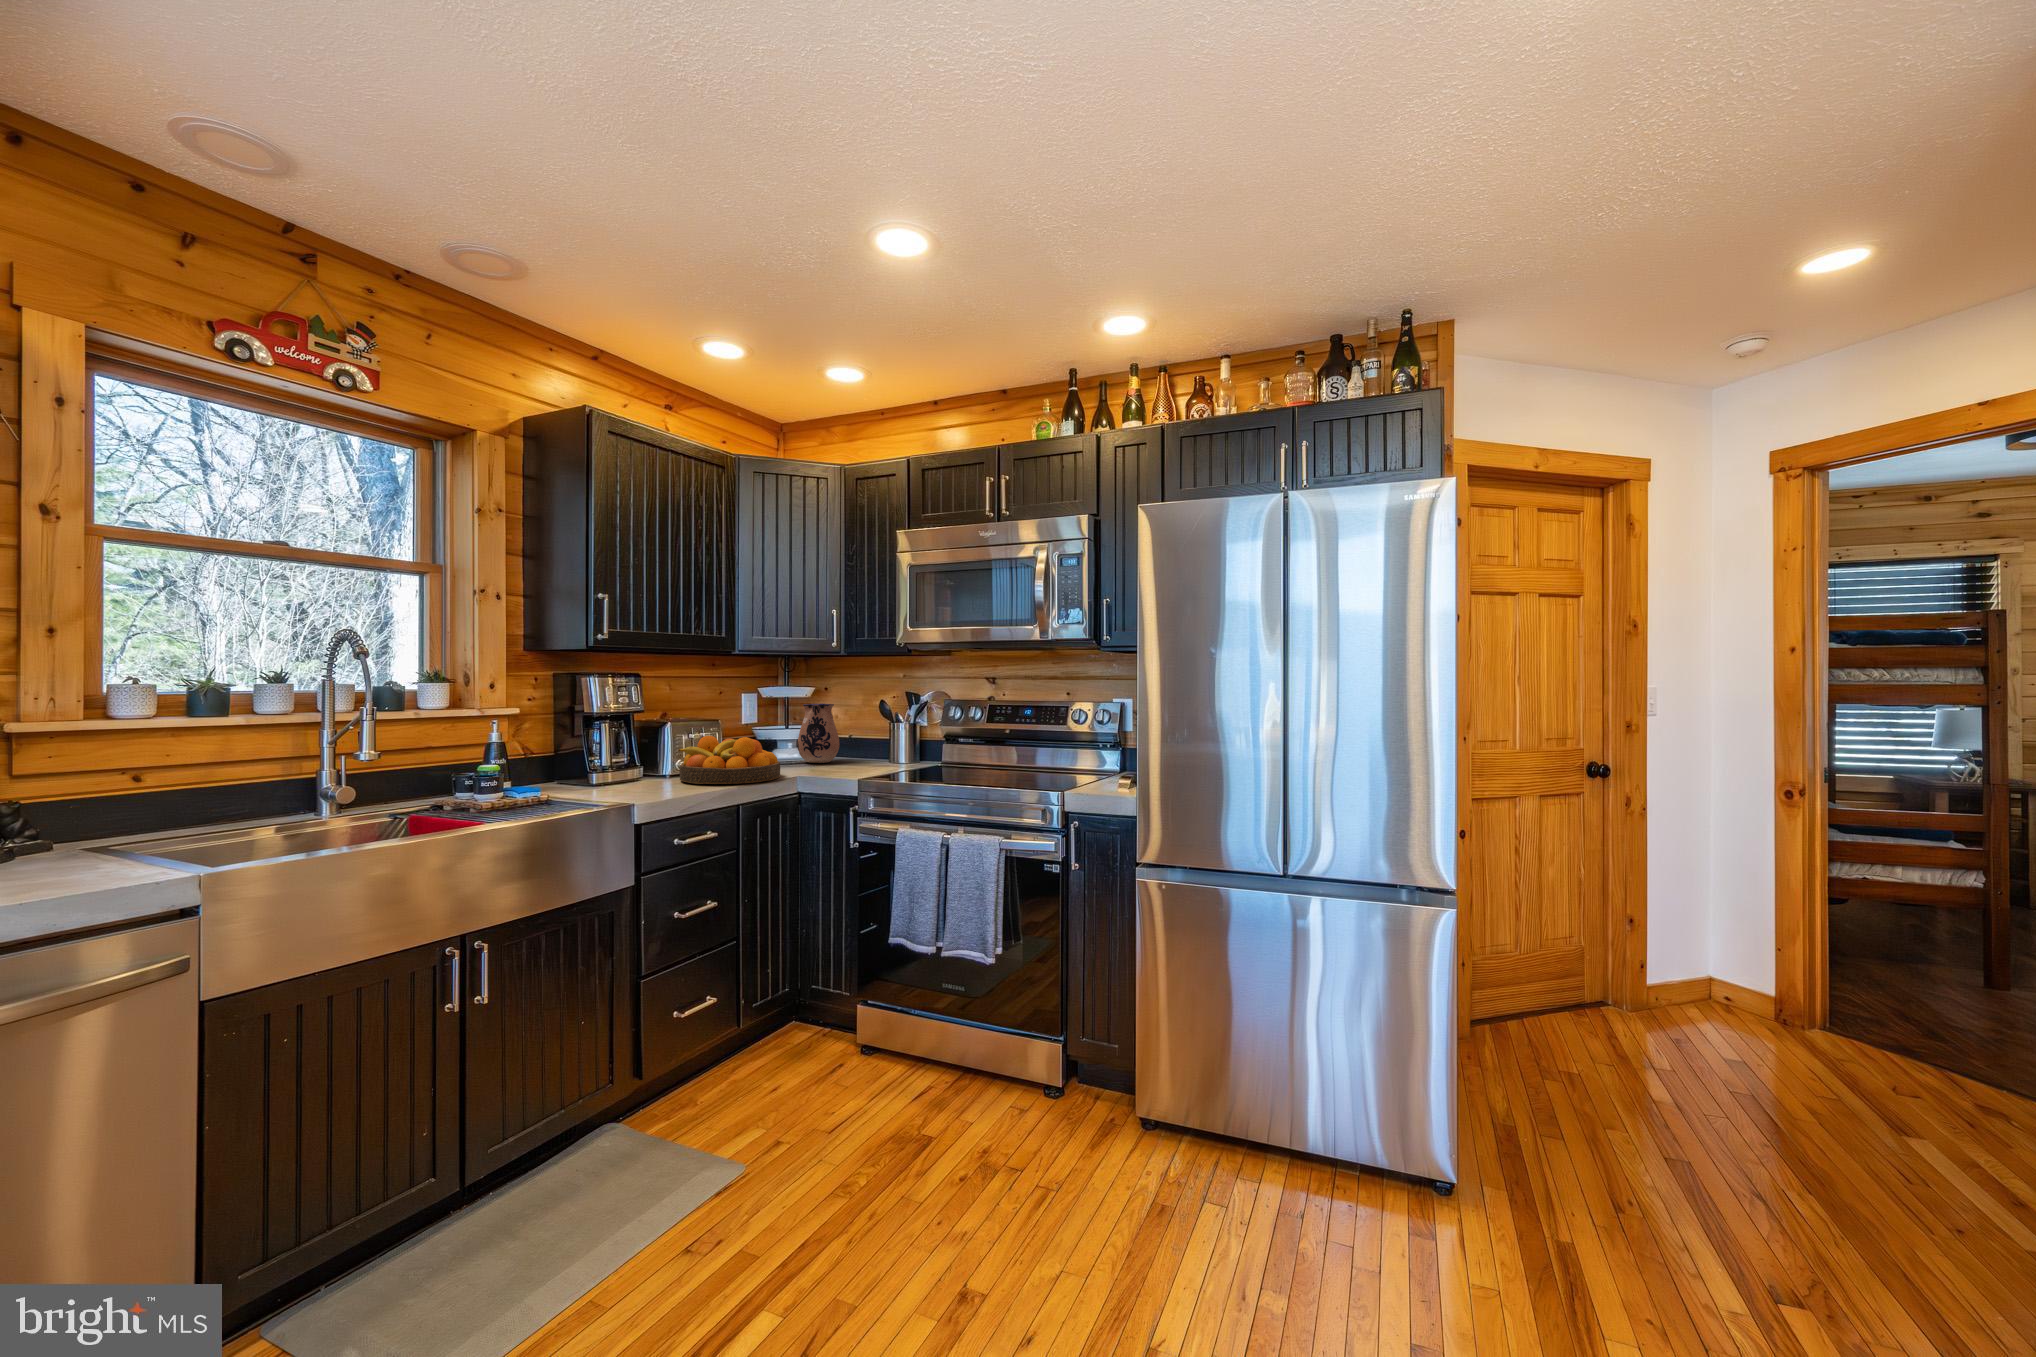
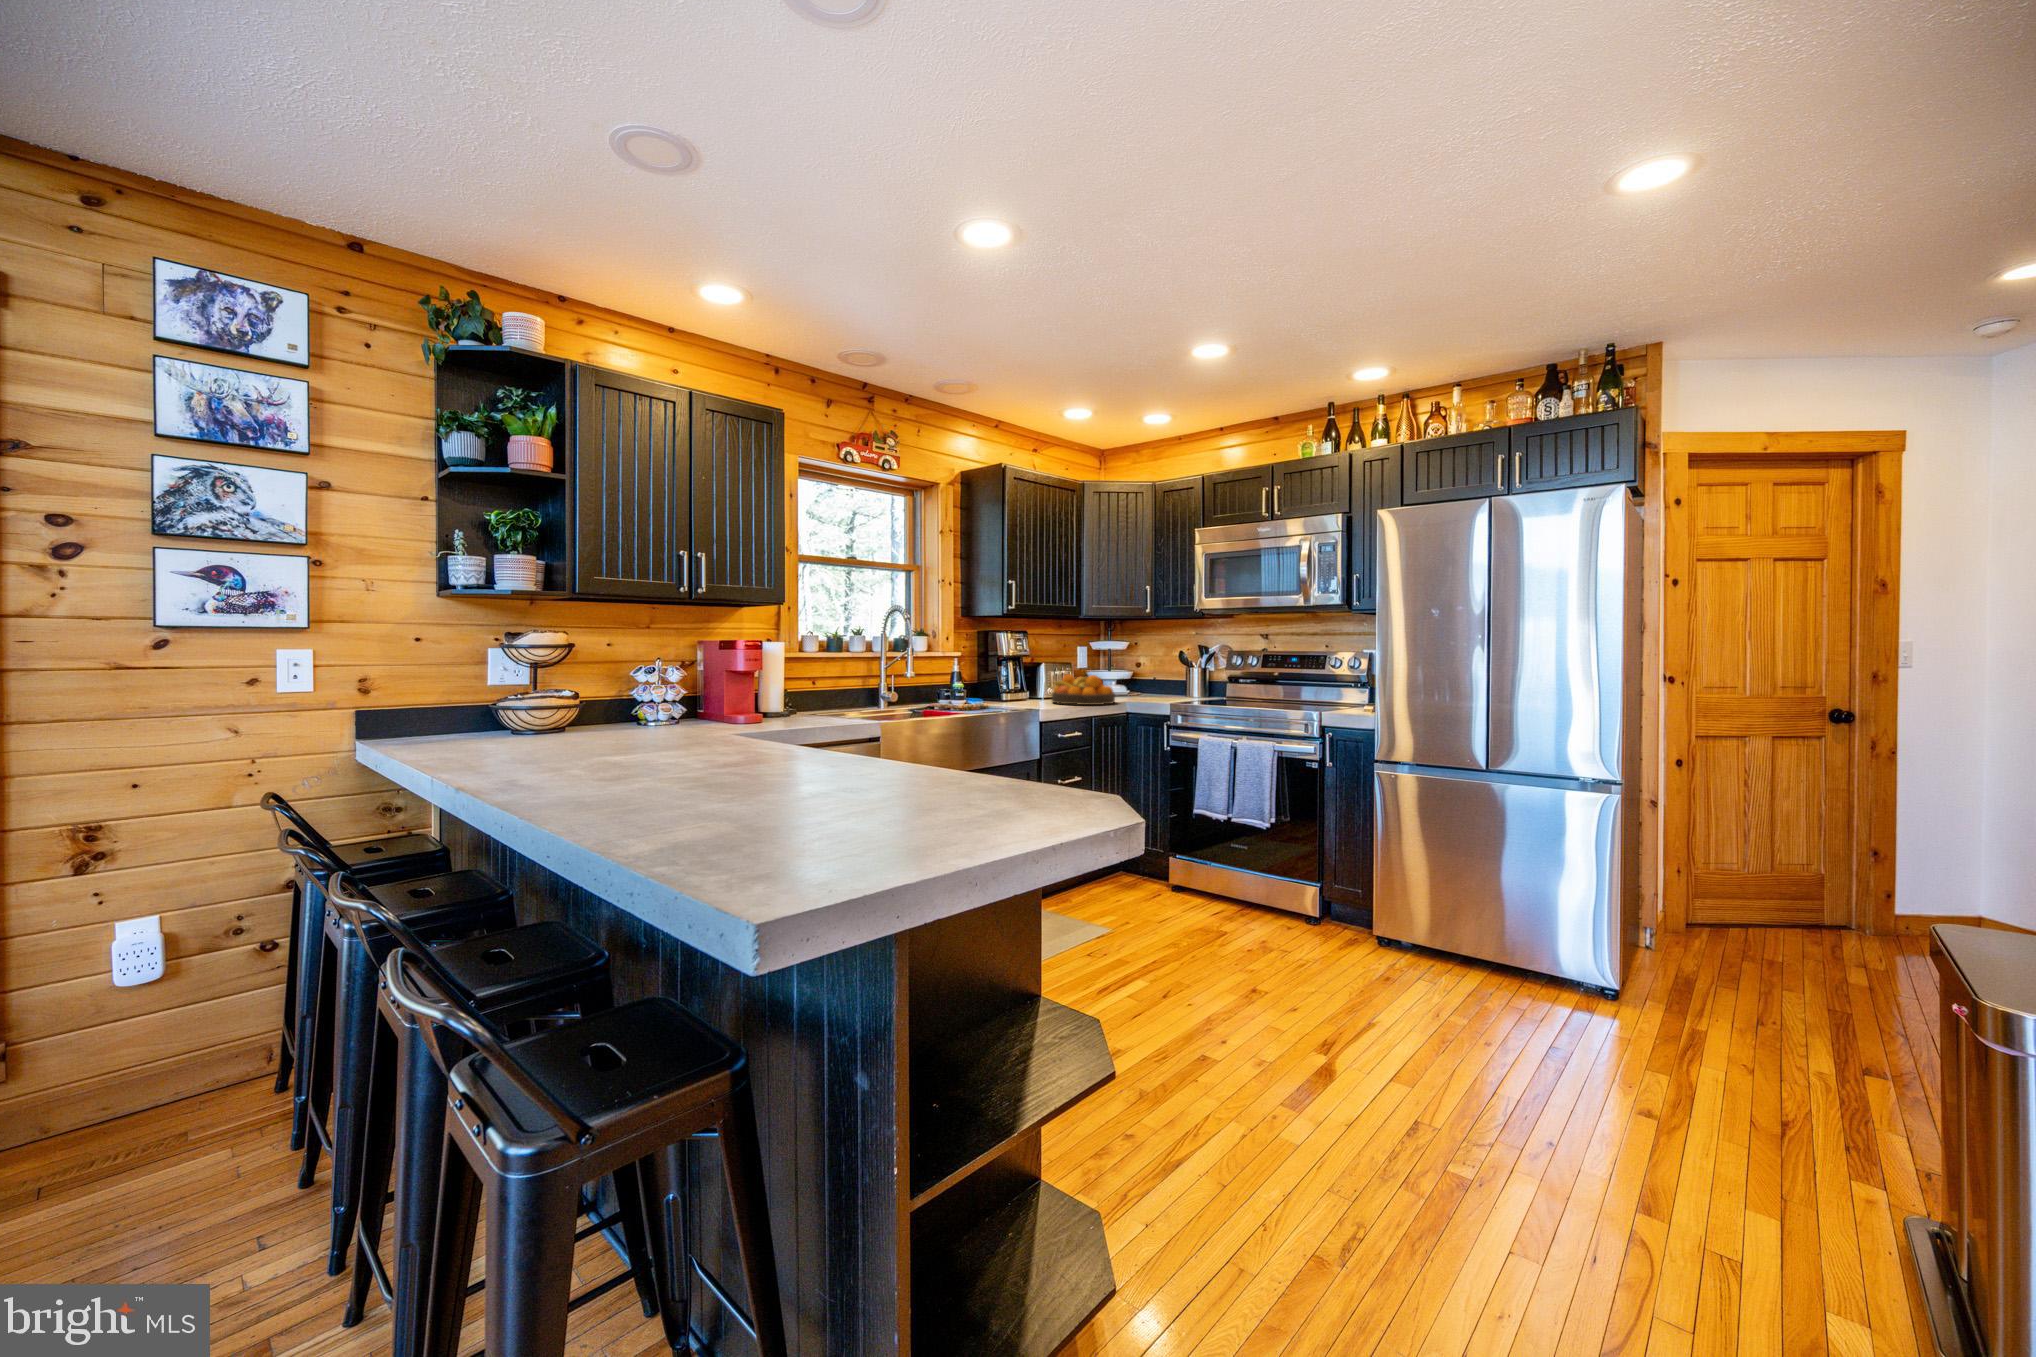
ceramic pitcher: present [797,704,840,763] -> none [1121,655,1150,697]

